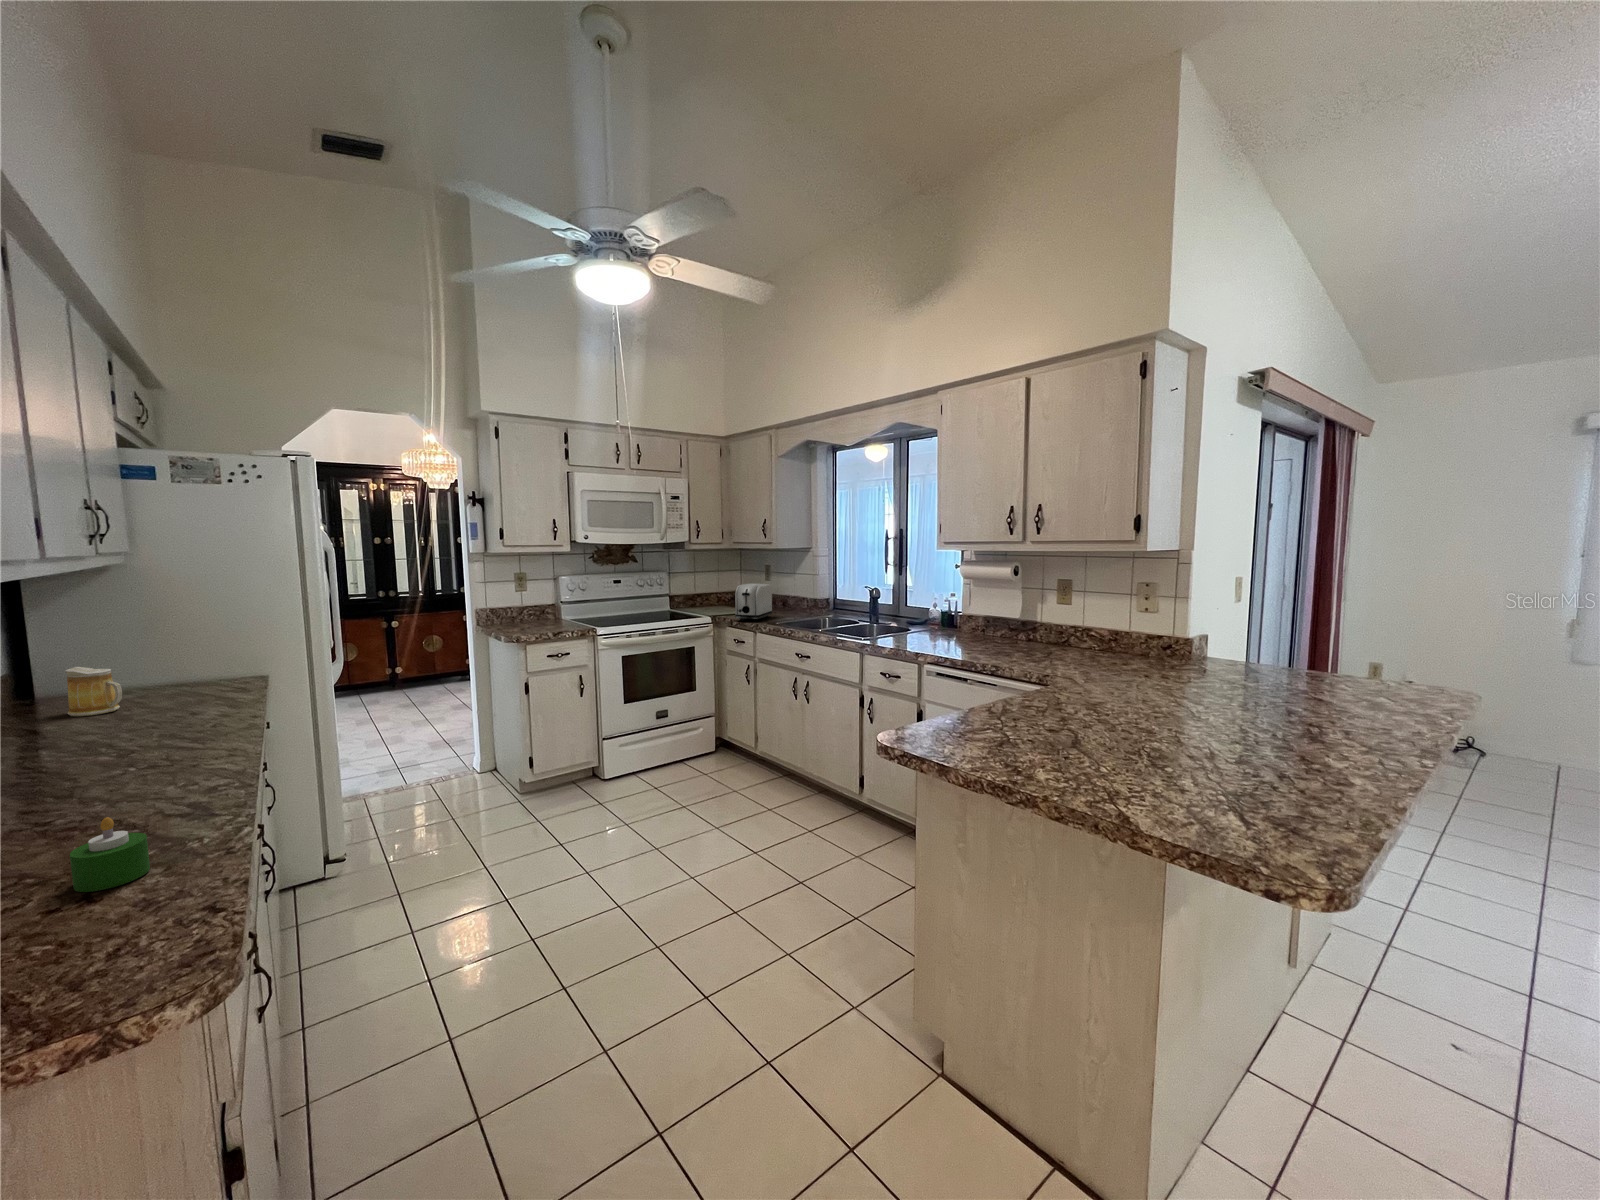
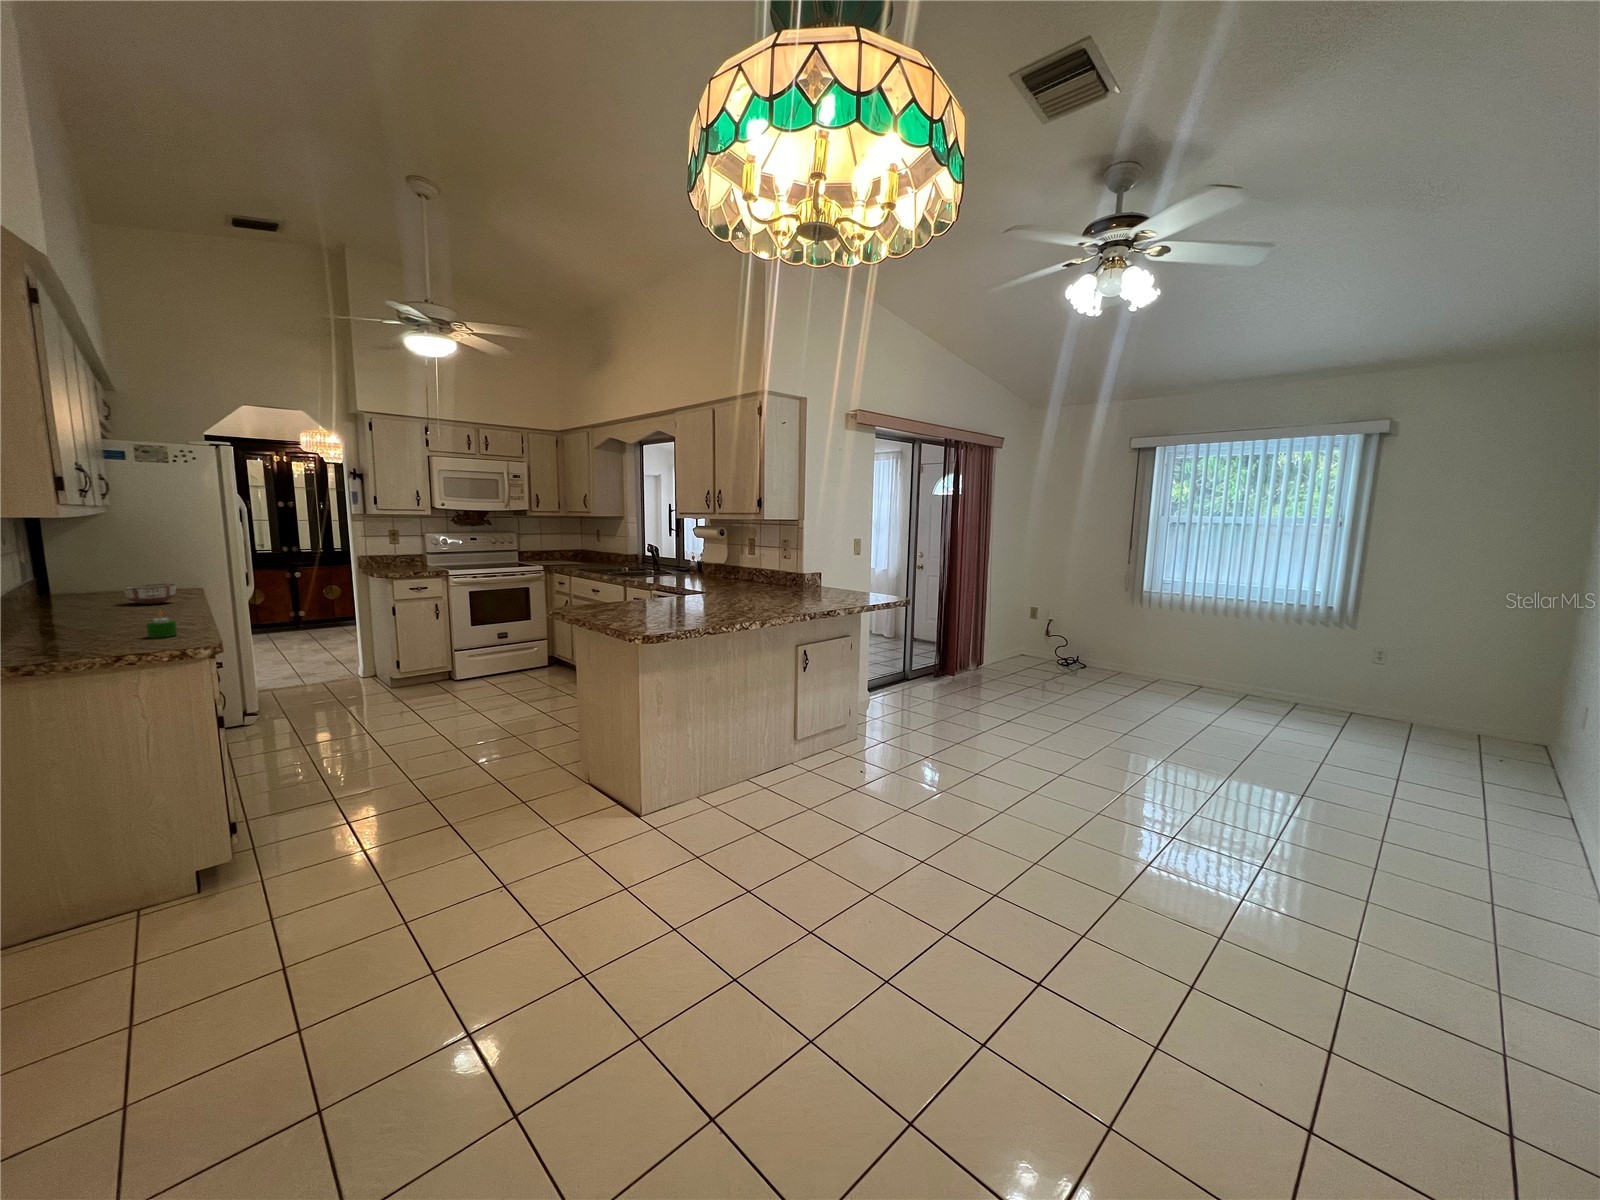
toaster: present [735,583,772,621] -> none [558,542,591,569]
mug: present [65,667,122,716] -> none [82,574,116,603]
ceramic bowl: none [128,679,216,718] -> present [124,584,176,604]

